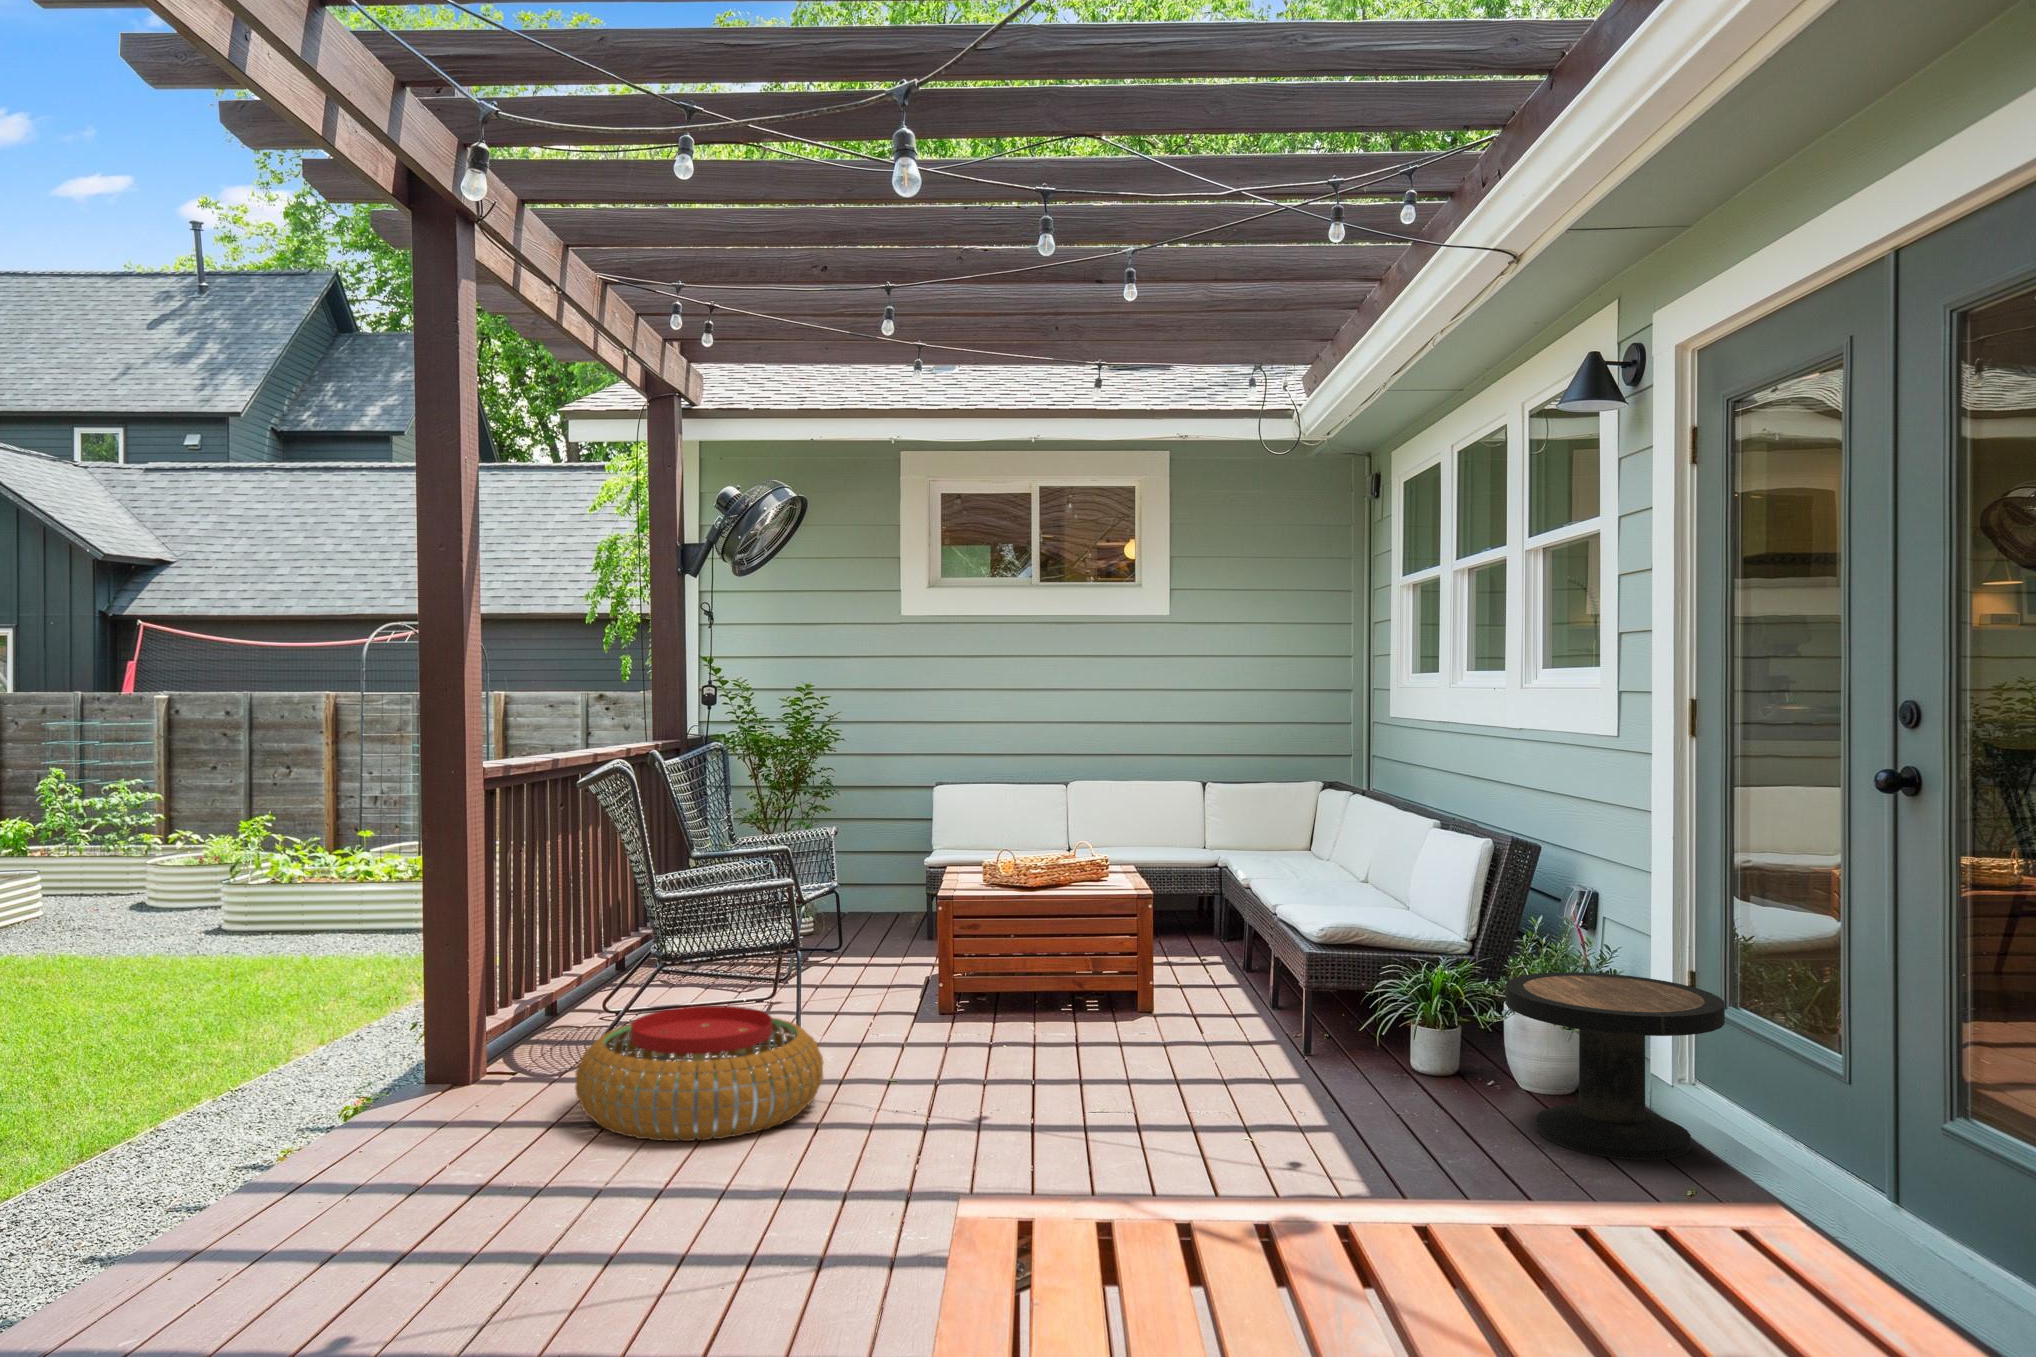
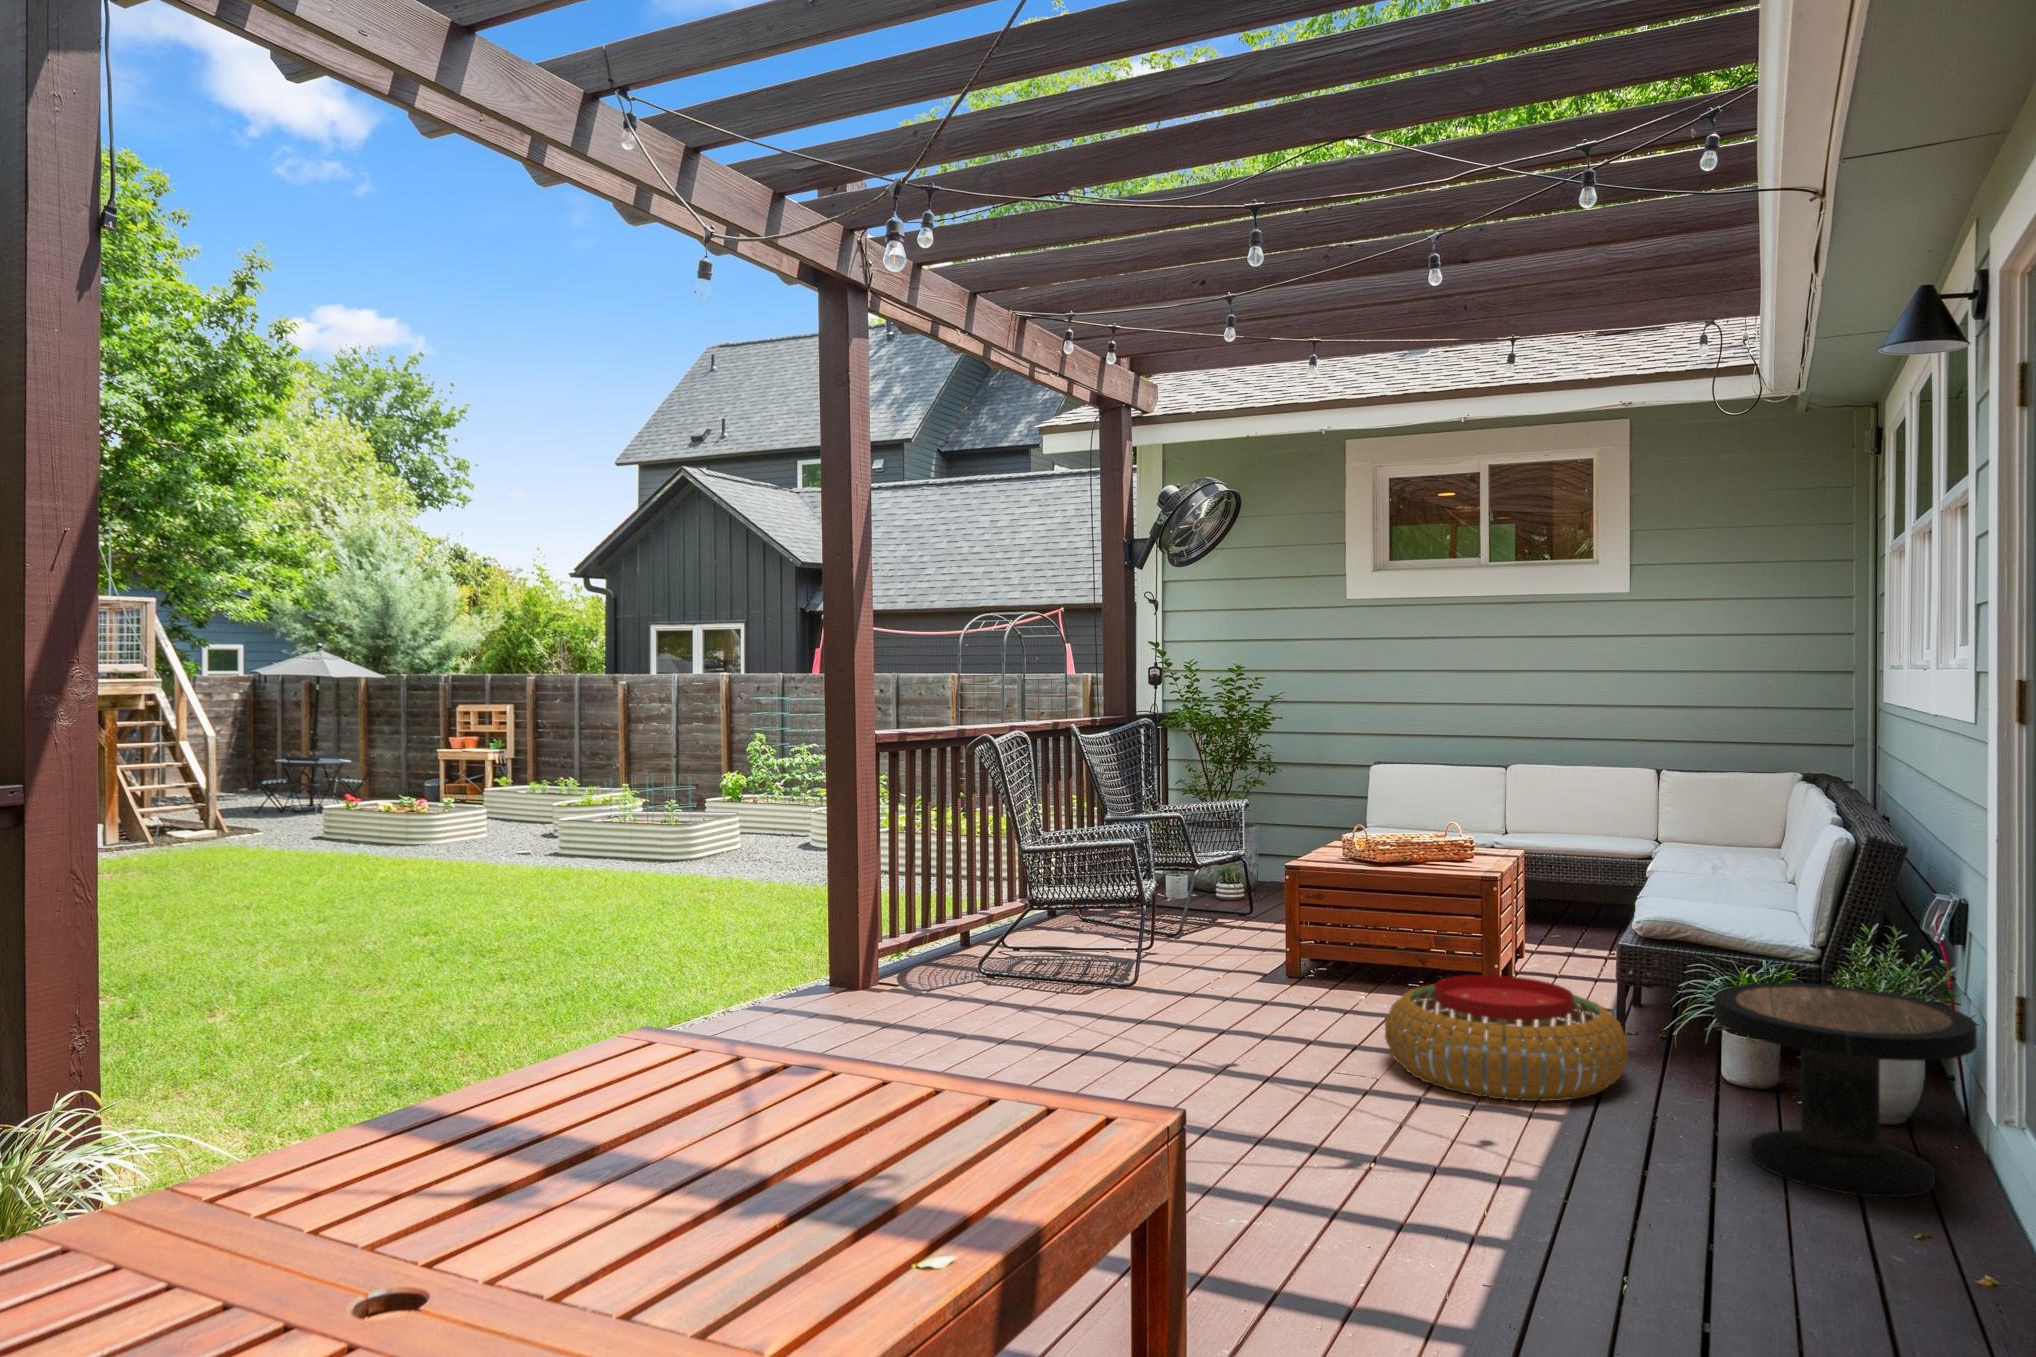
pouf: present [575,1006,824,1141] -> present [1385,975,1628,1101]

